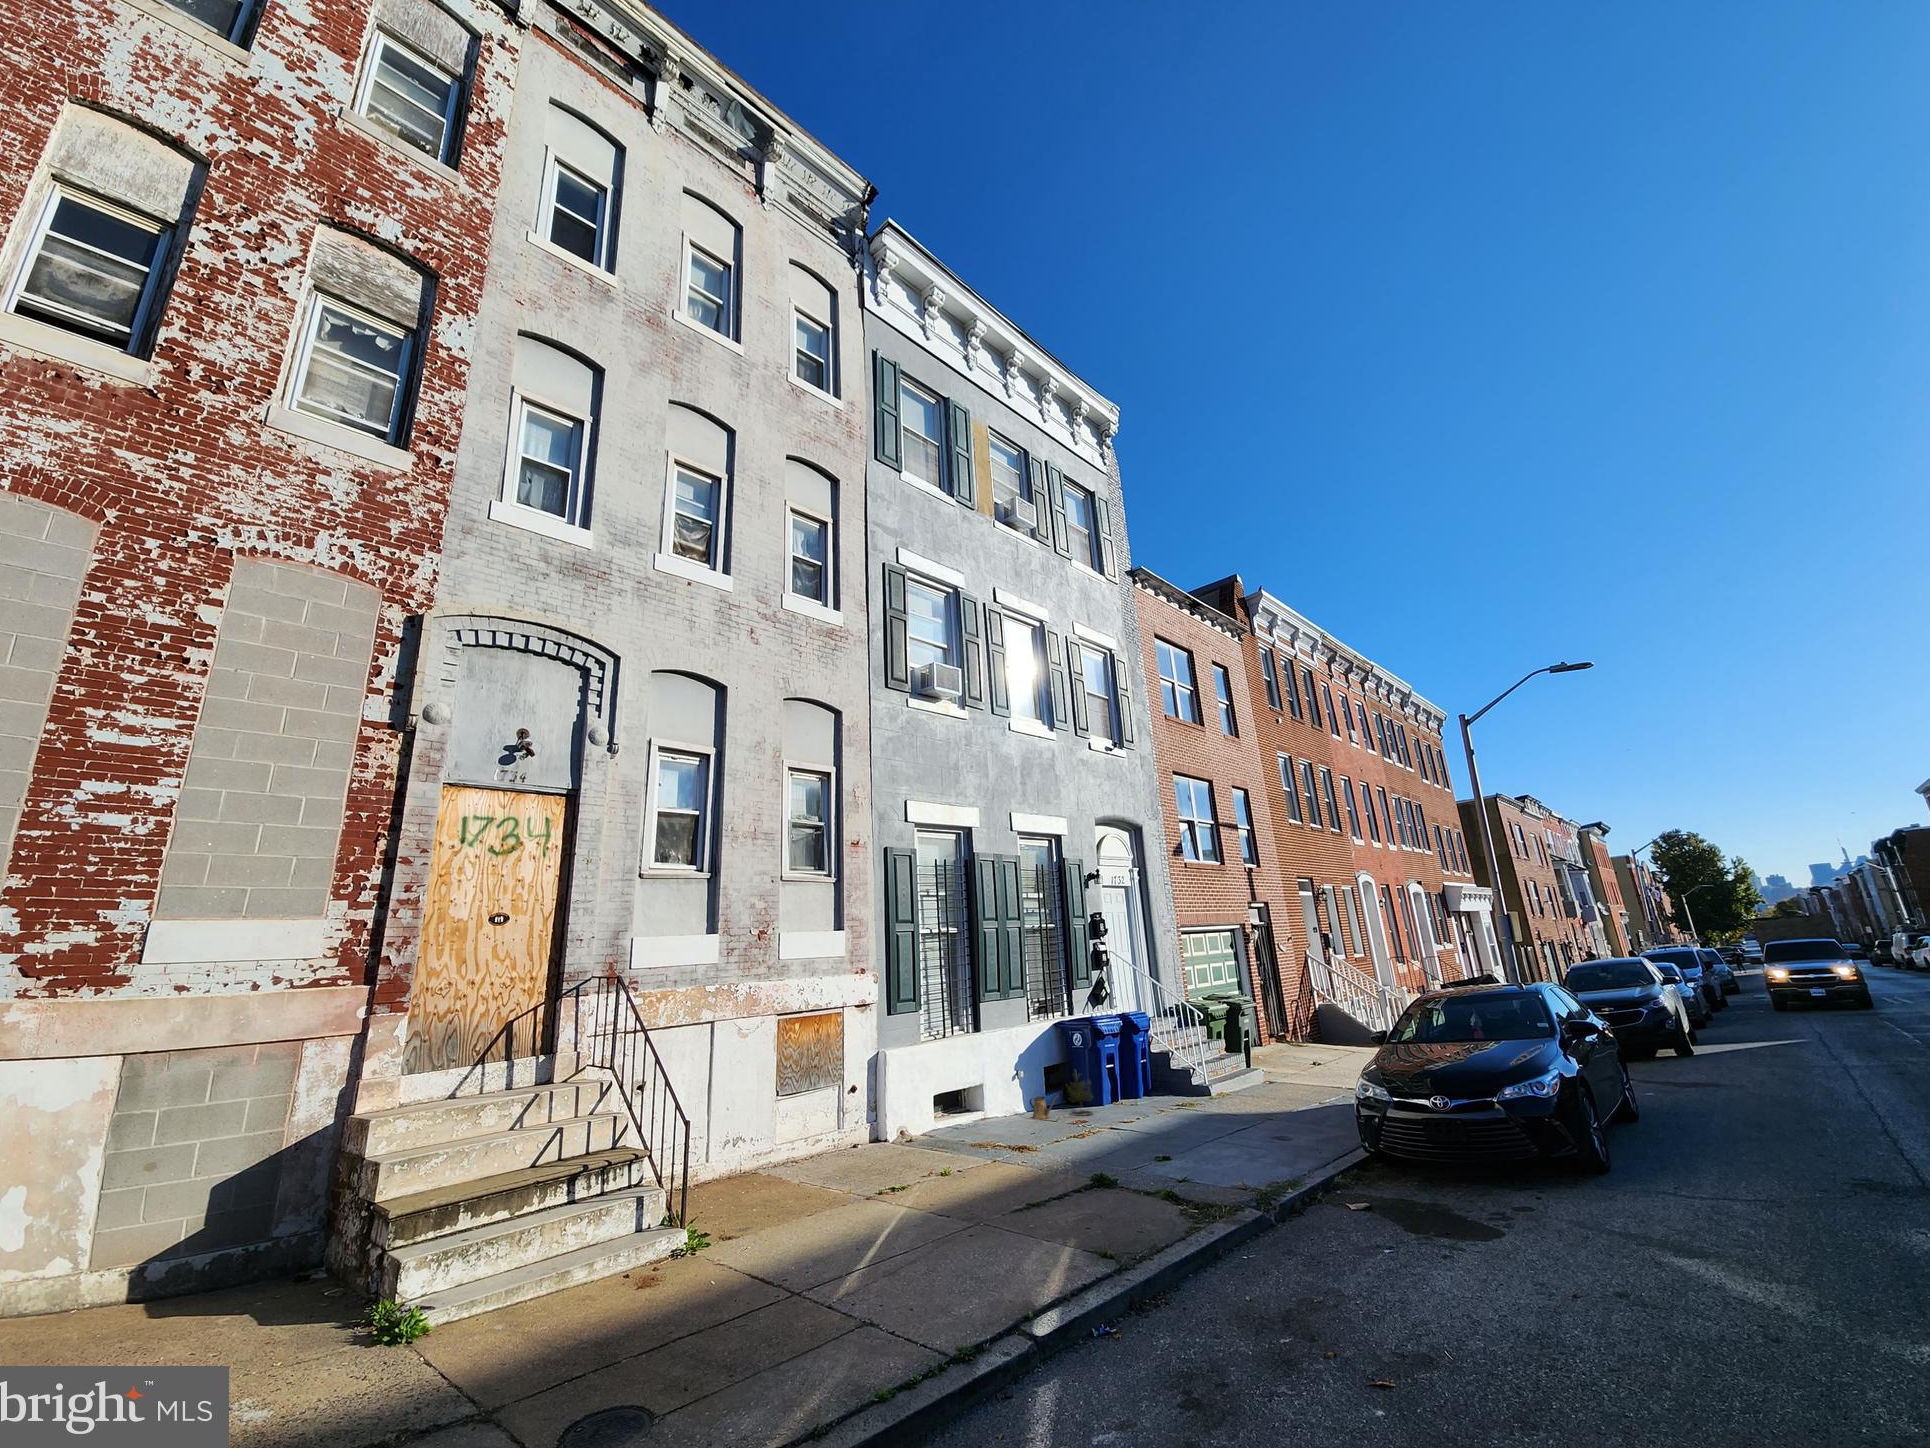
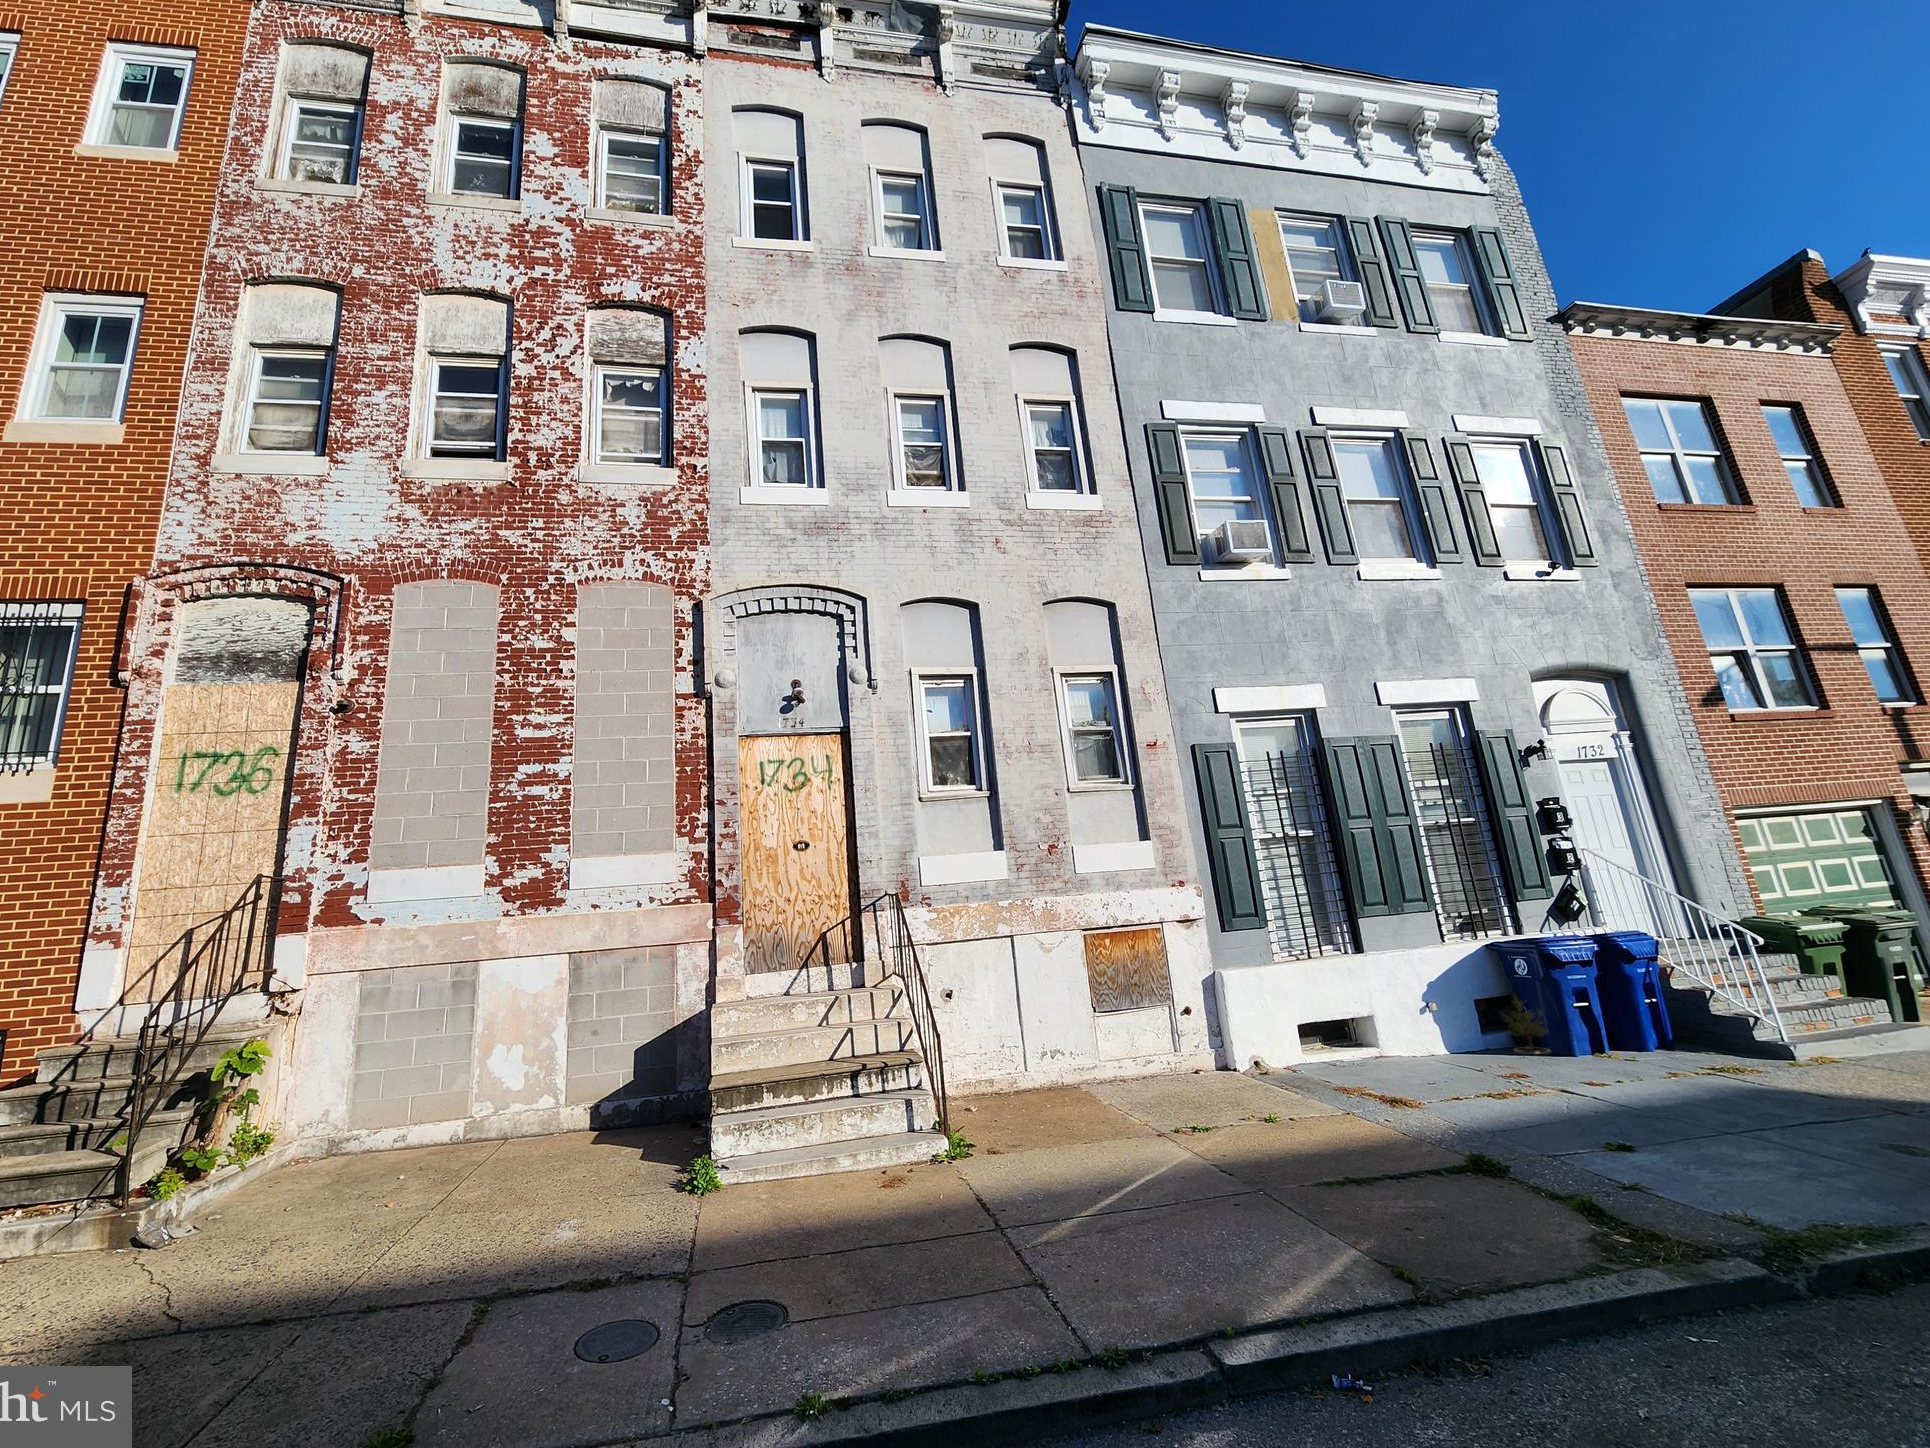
watering can: present [1029,1095,1058,1119] -> none [1449,1026,1484,1054]

